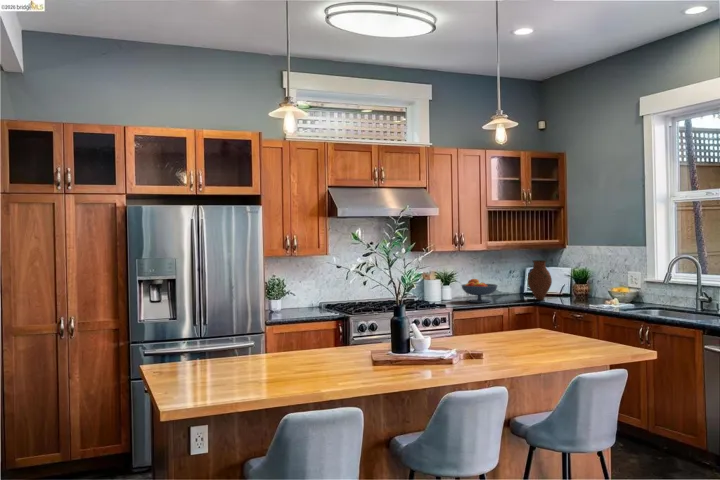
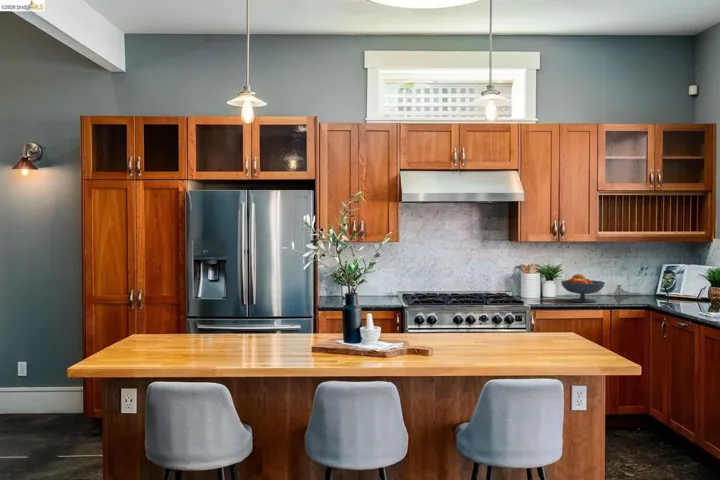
vase: present [528,260,552,300] -> none [647,255,679,304]

